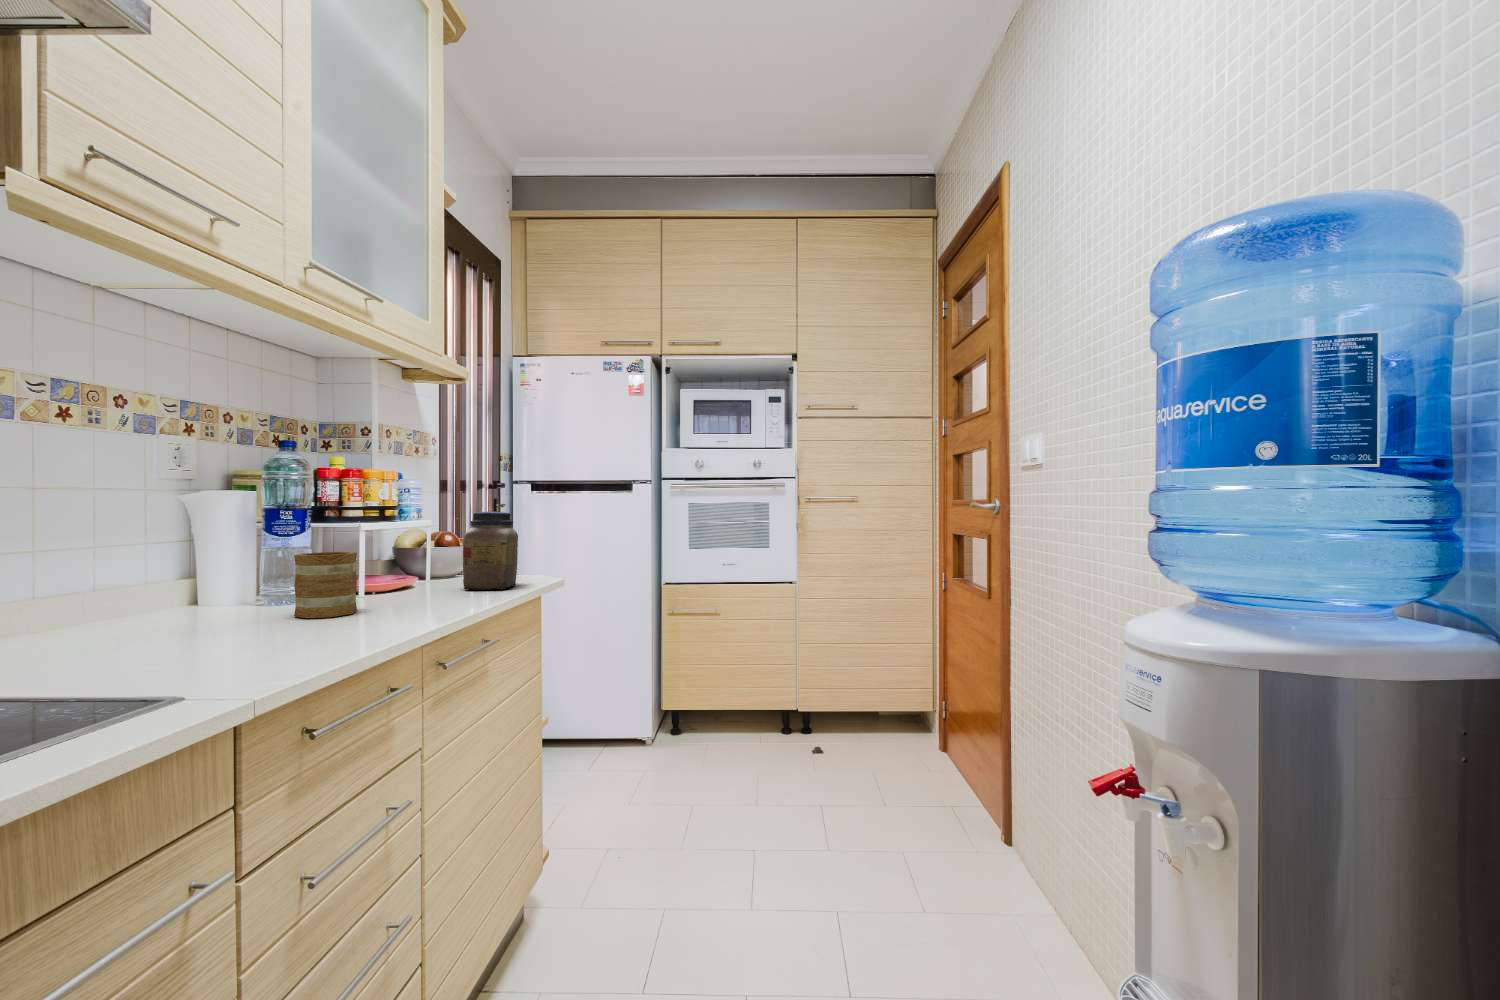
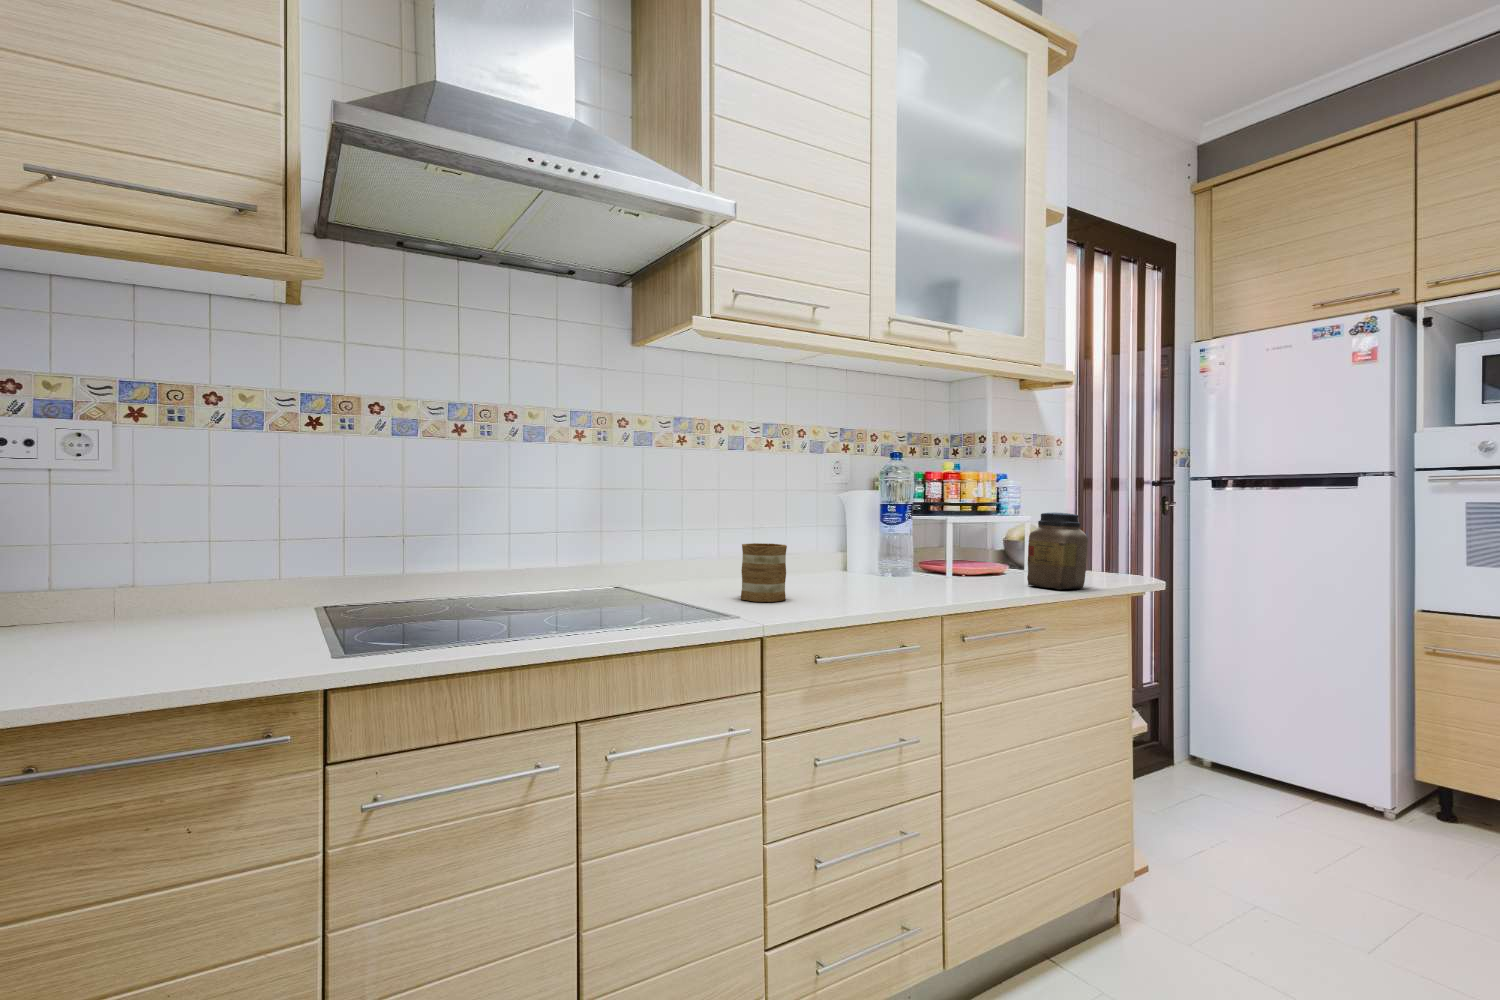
mug: present [294,552,357,618] -> present [741,543,787,602]

